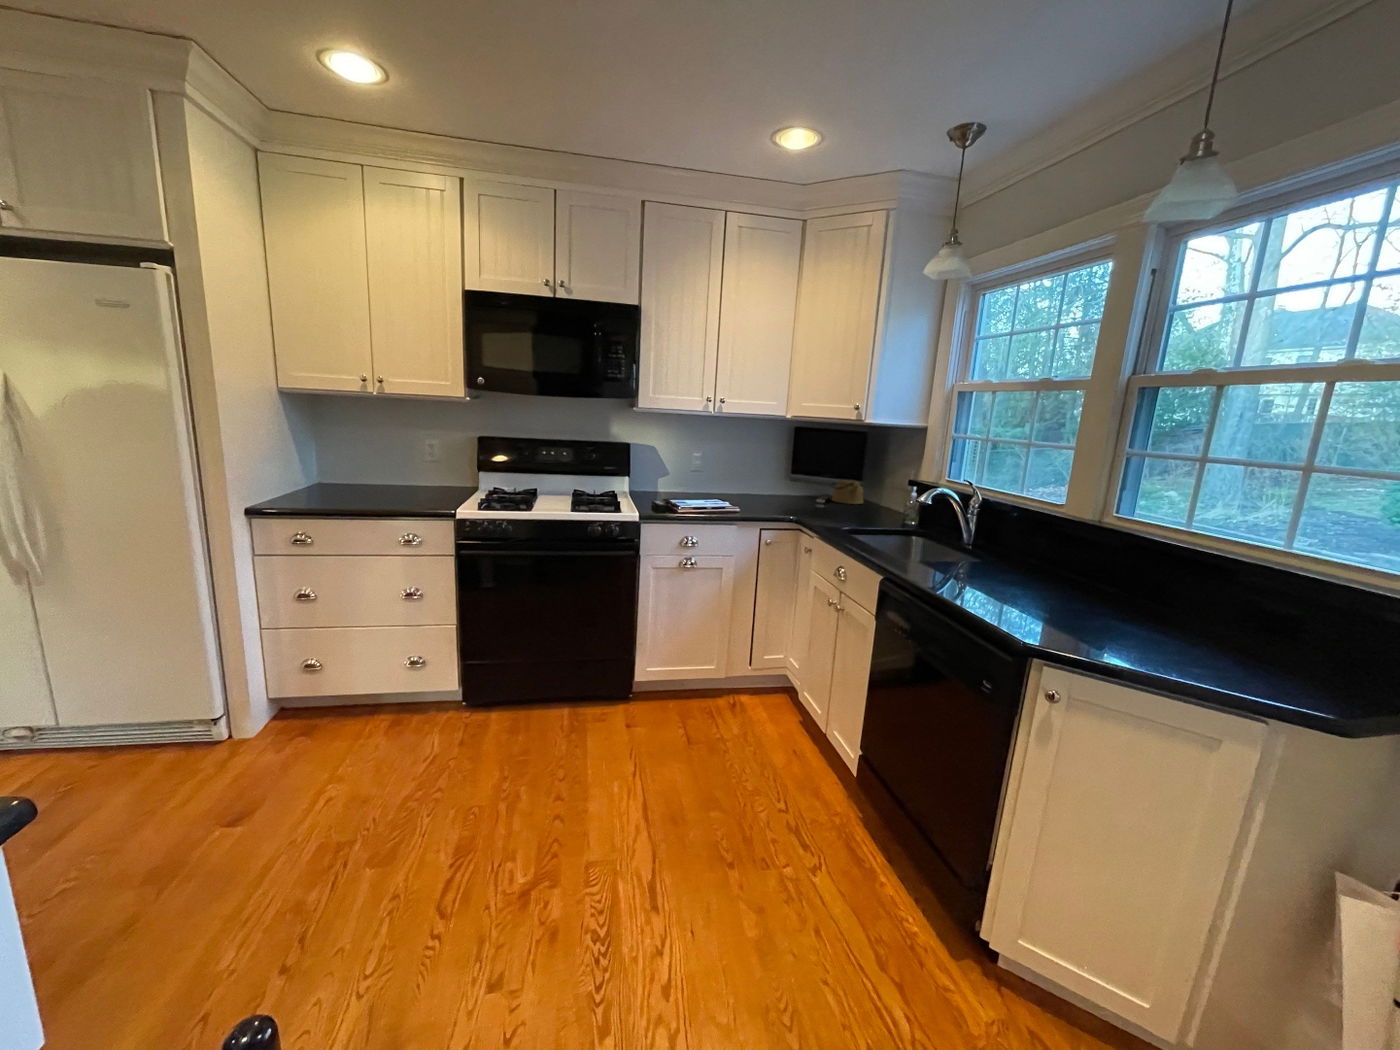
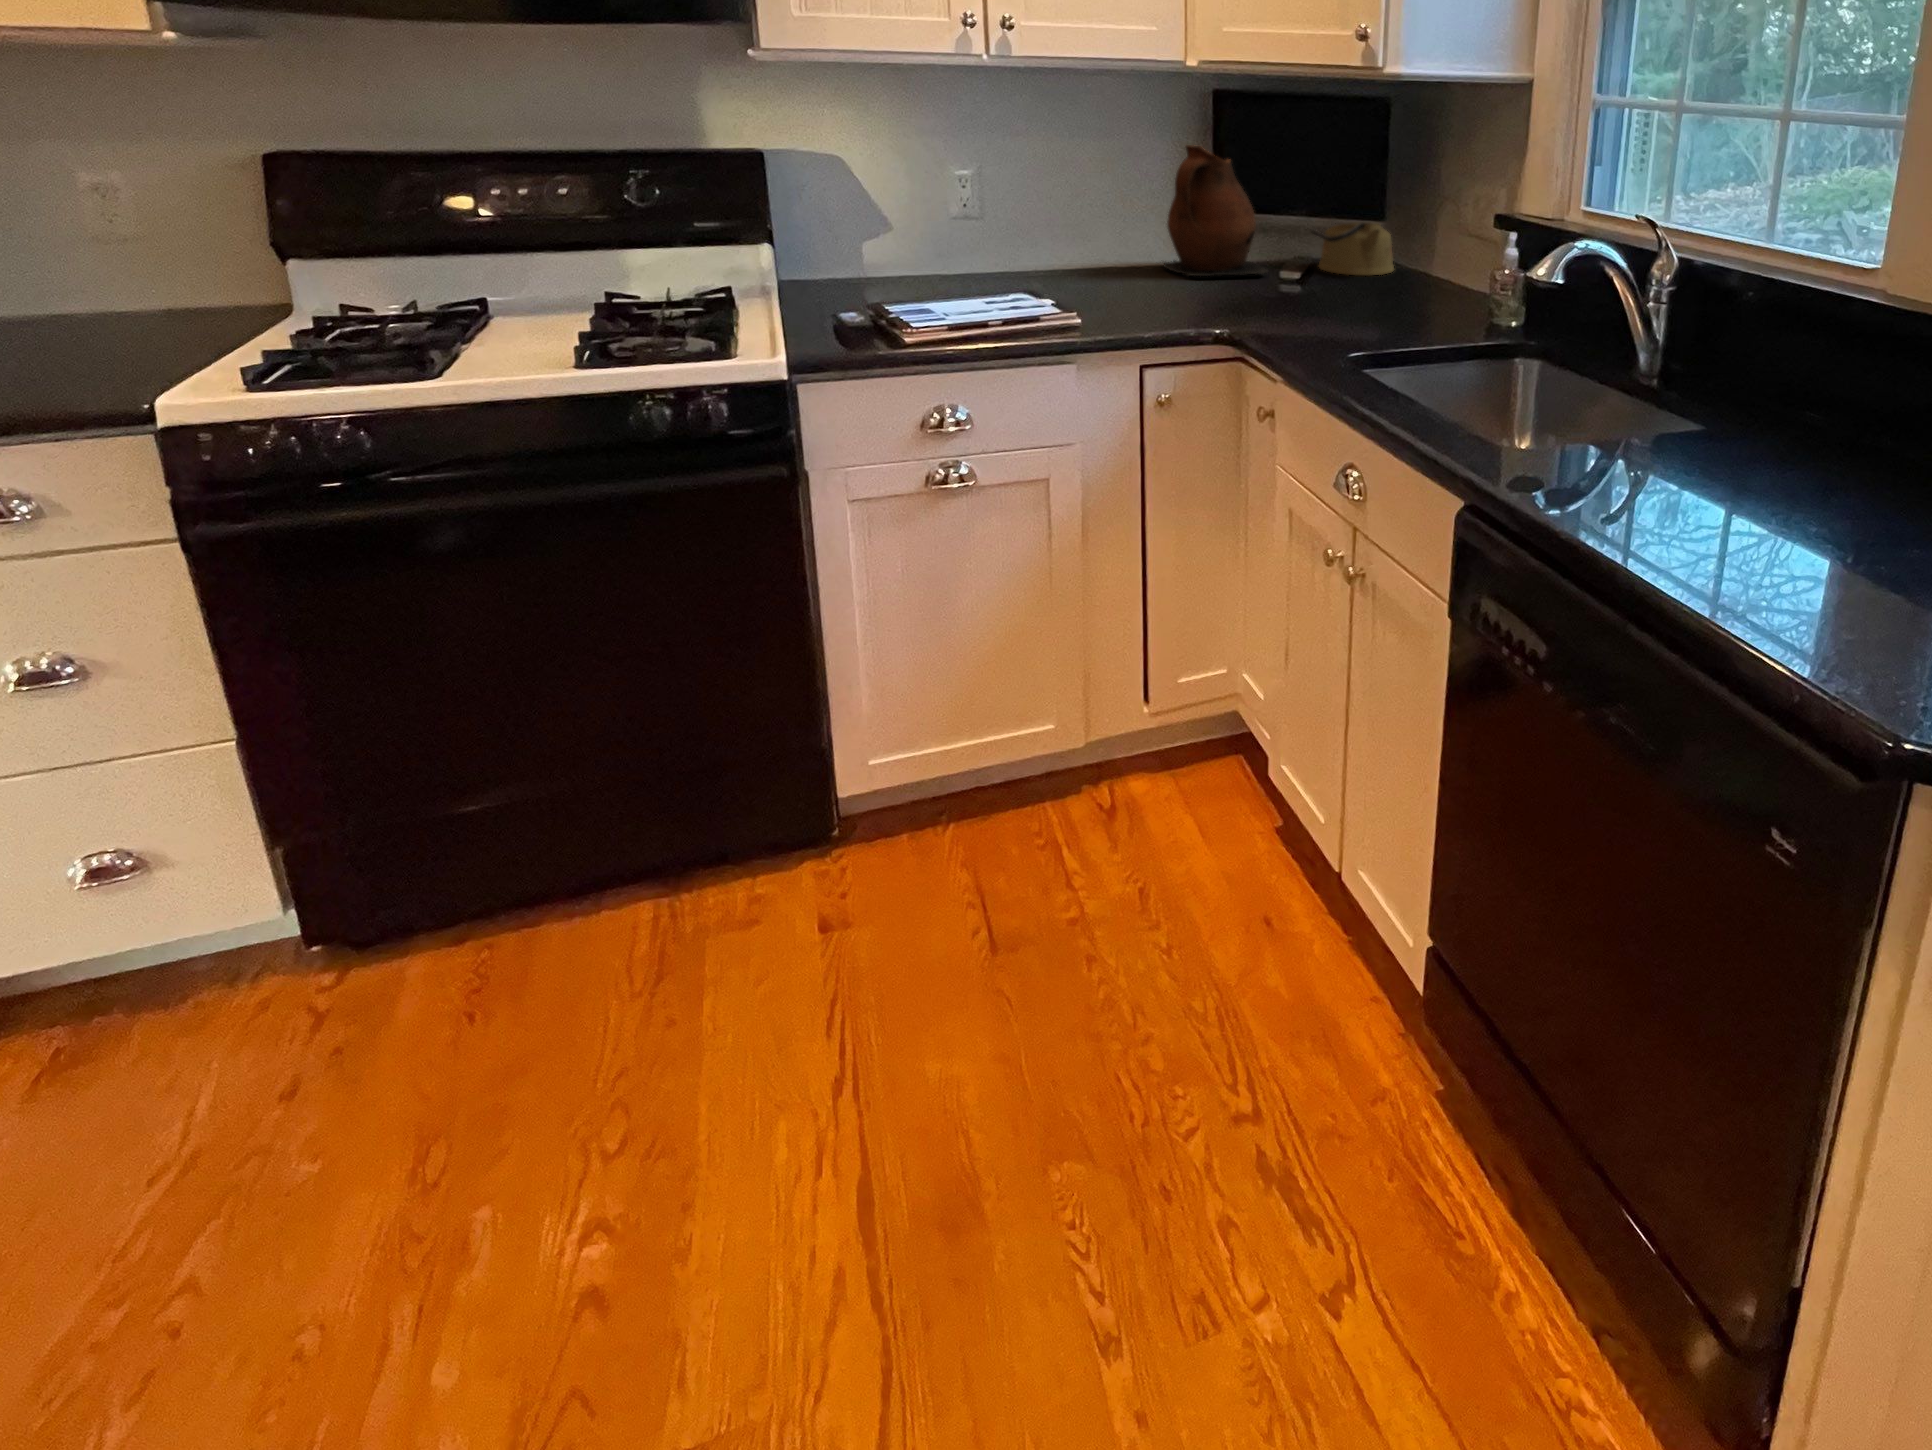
ceramic pitcher: none [766,448,811,501] -> present [1163,145,1268,276]

